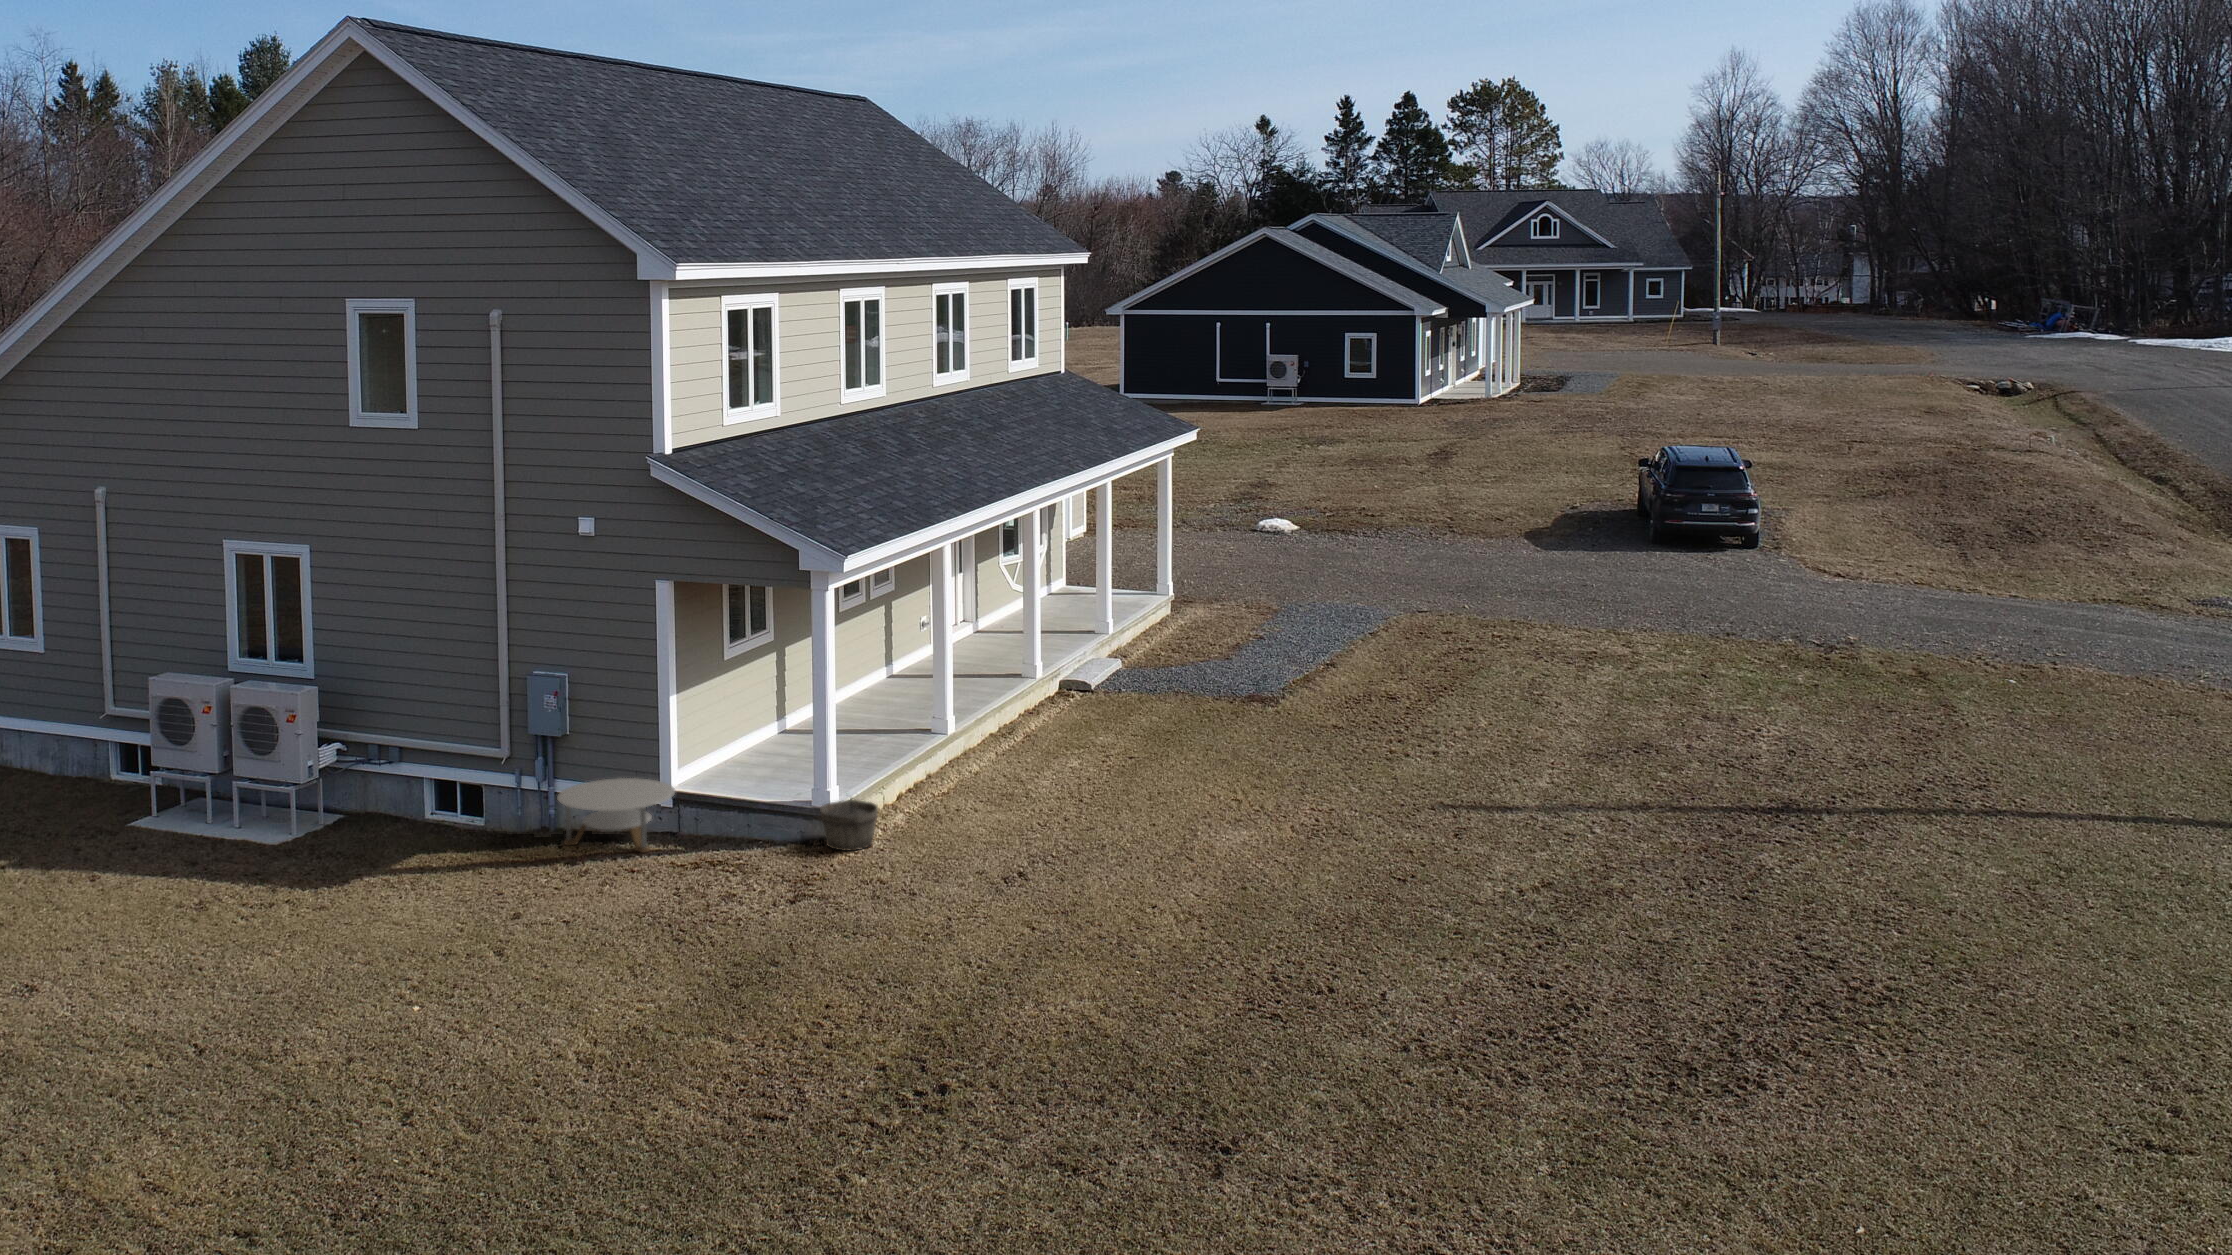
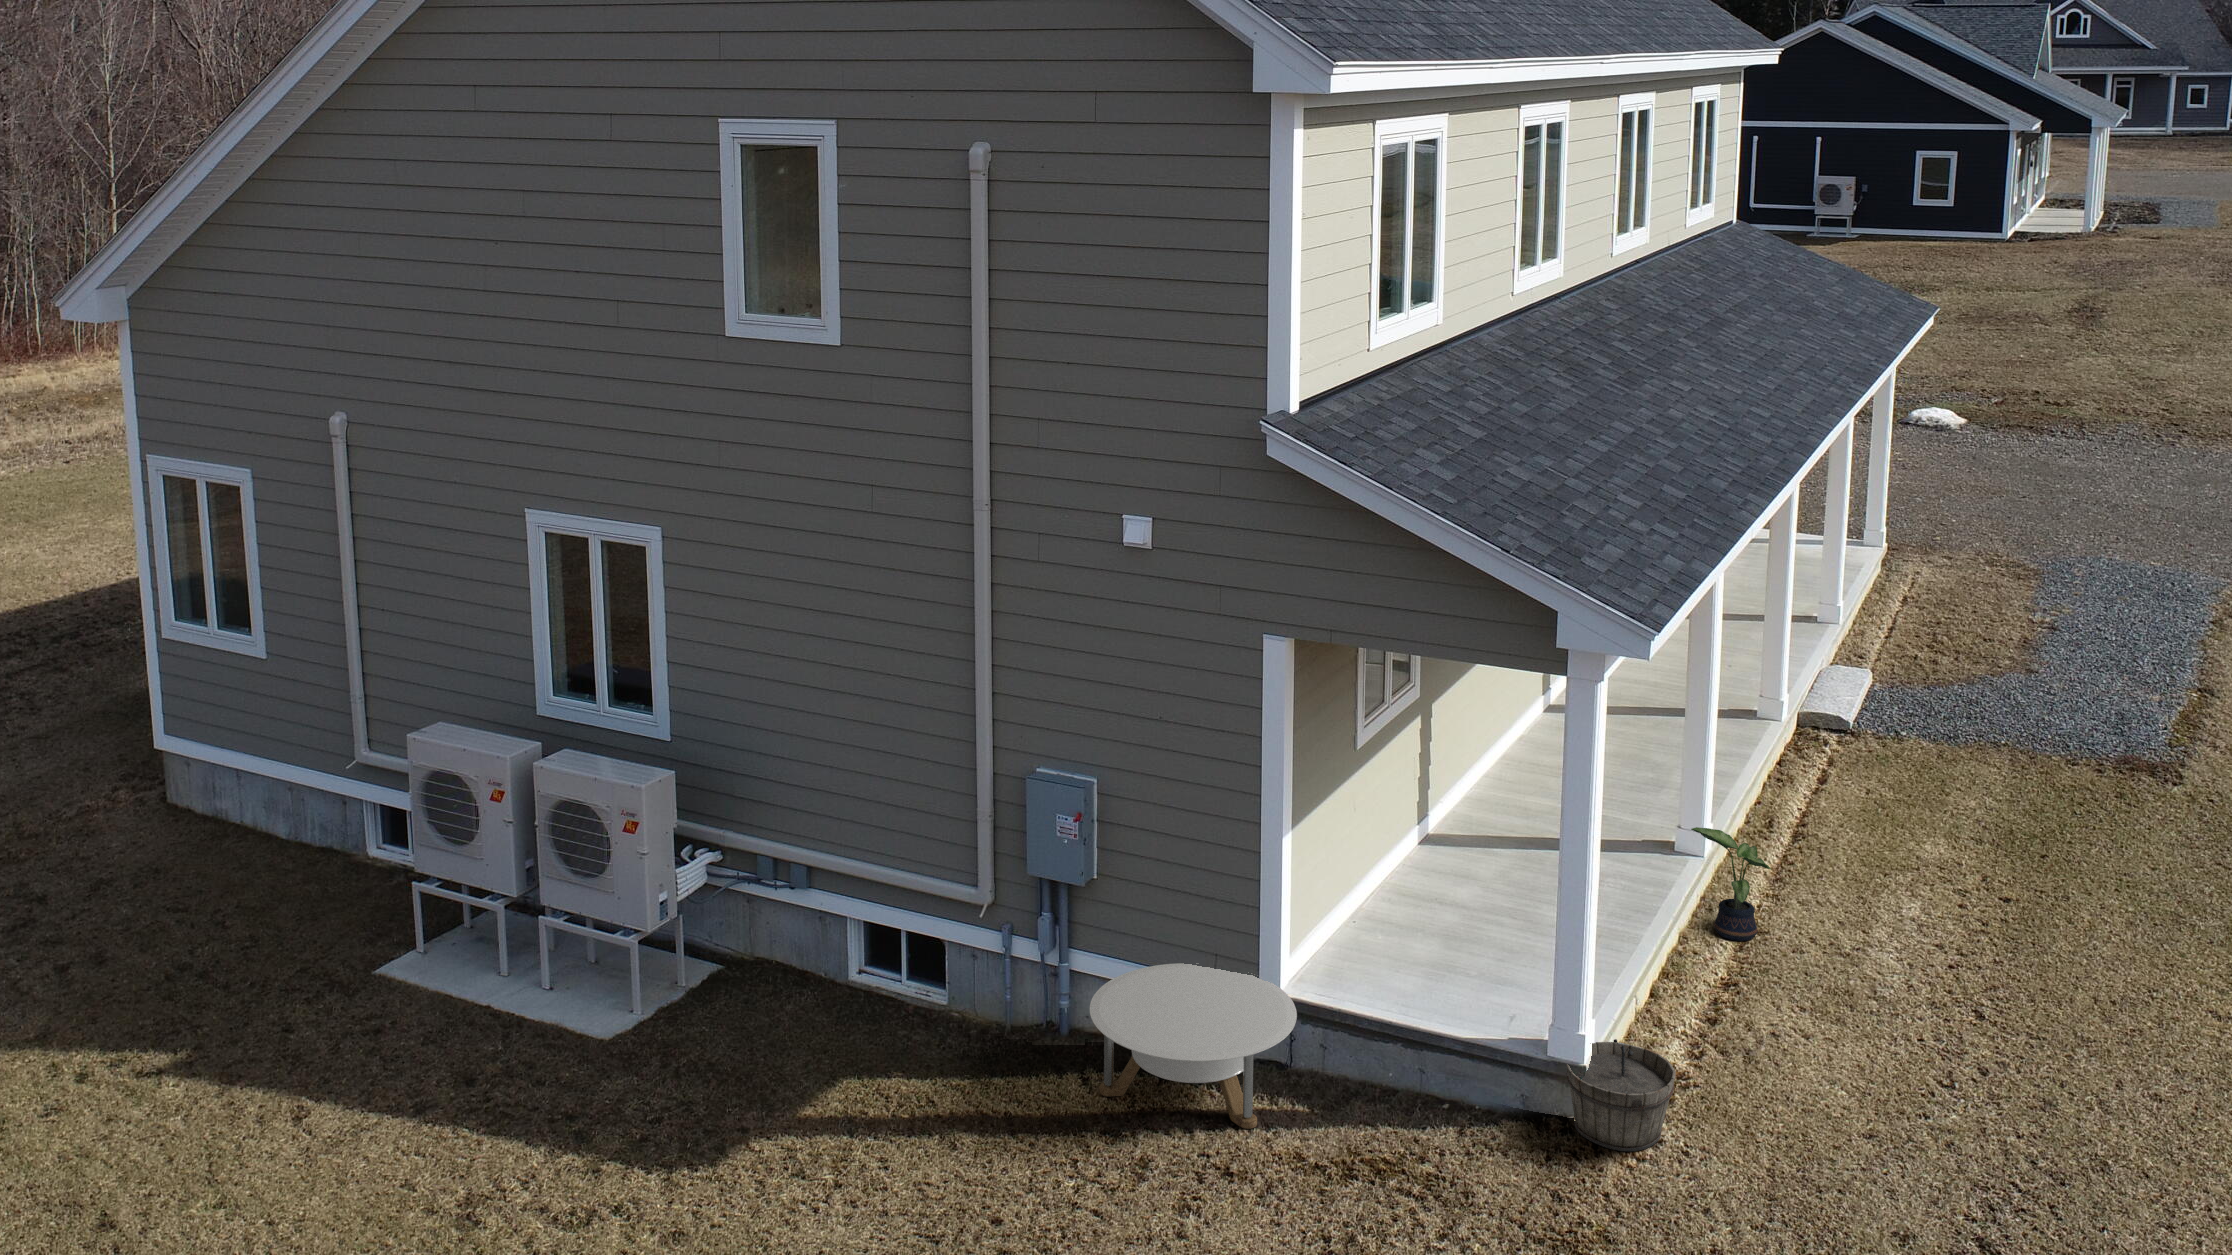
potted plant: none [939,708,981,774] -> present [1691,827,1771,941]

